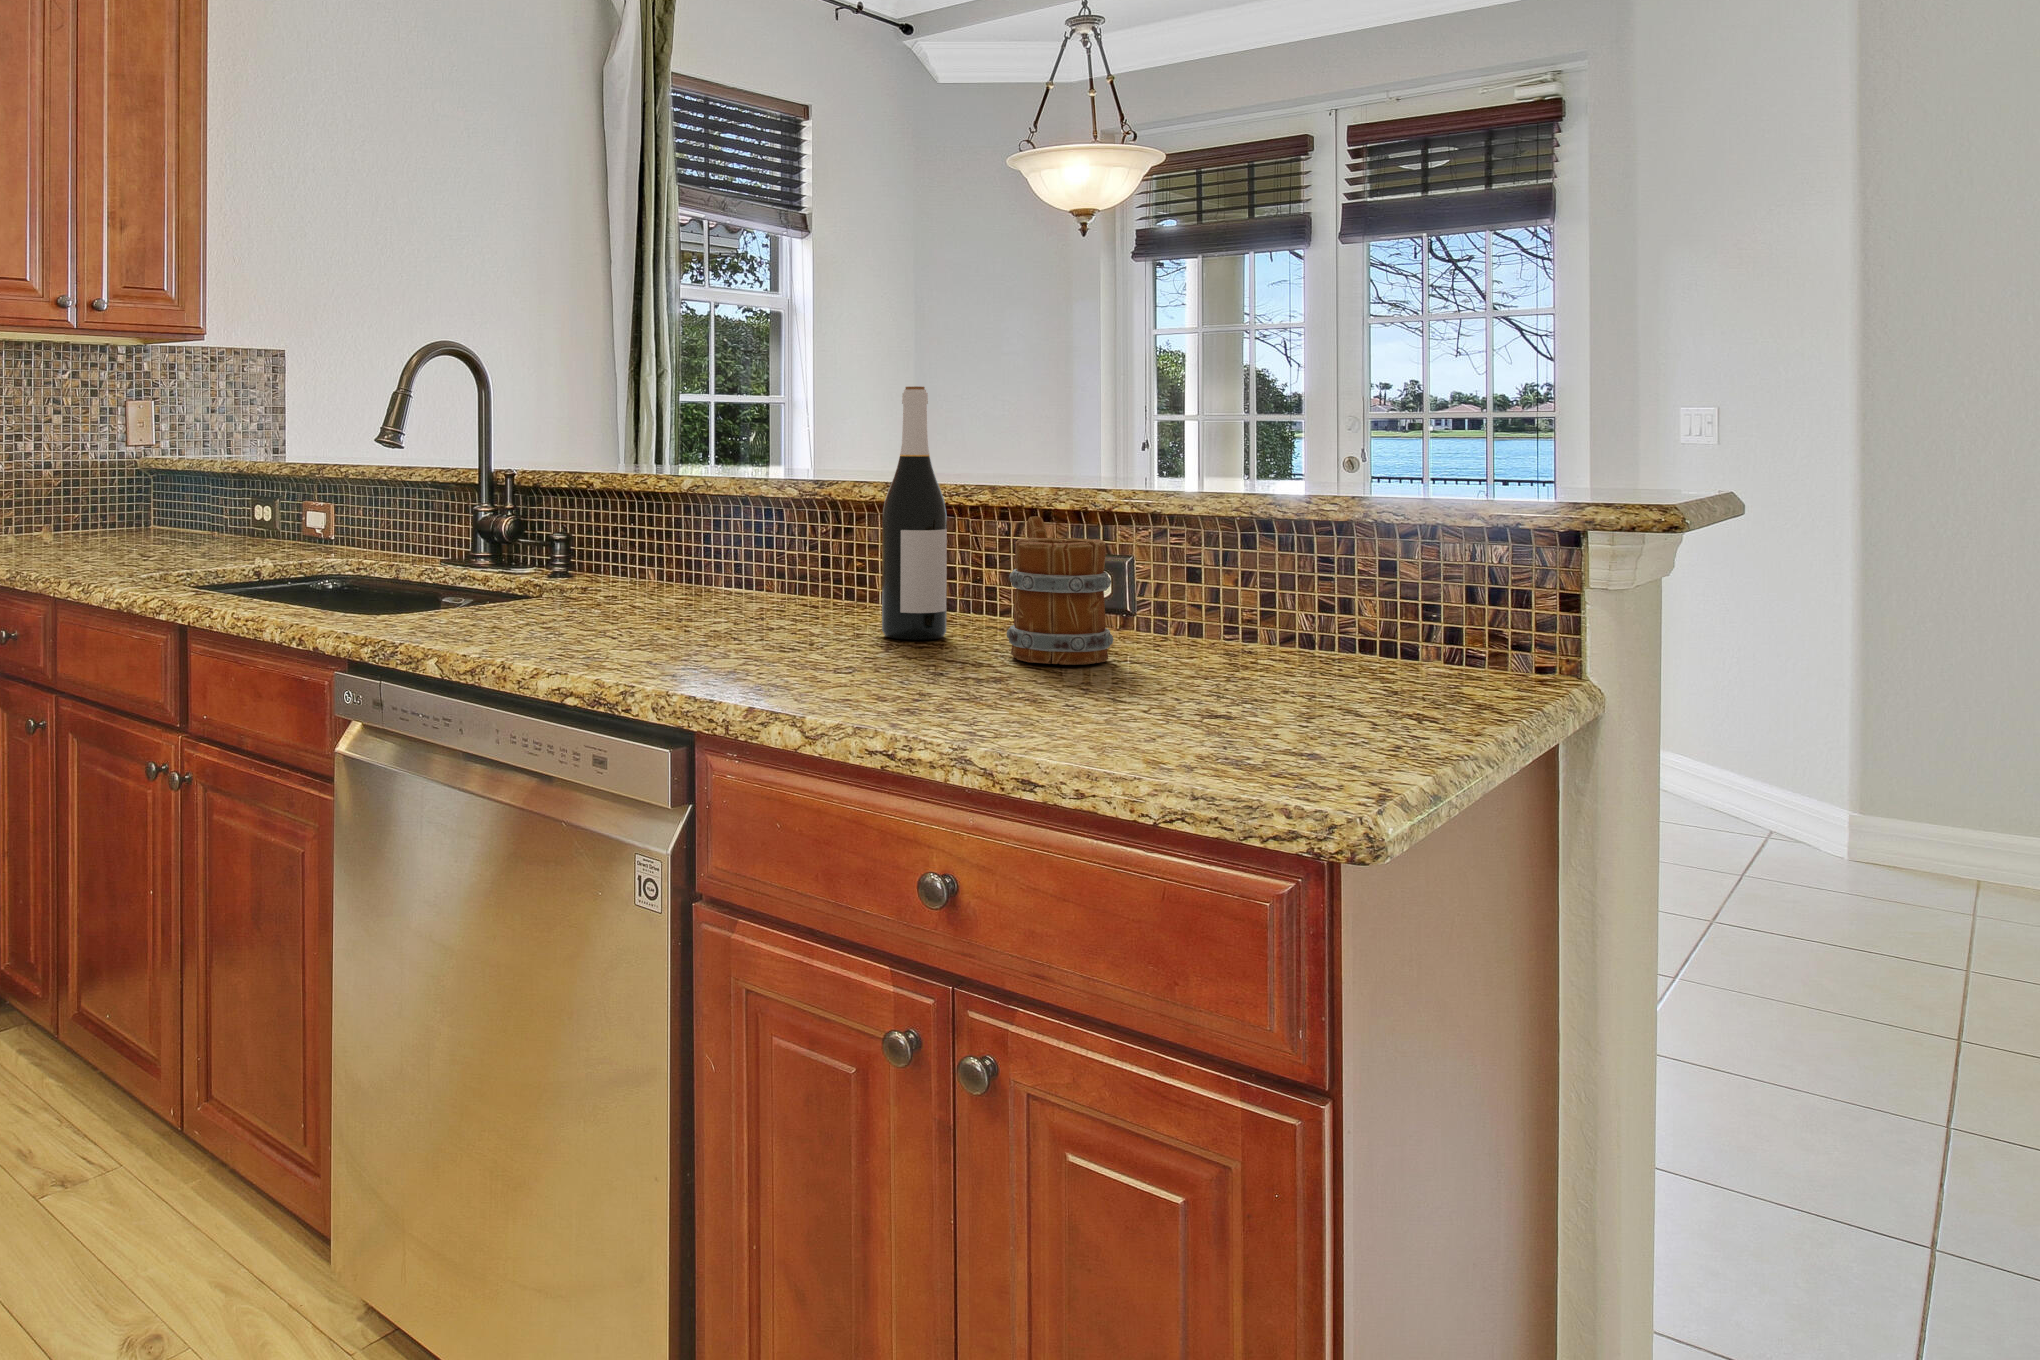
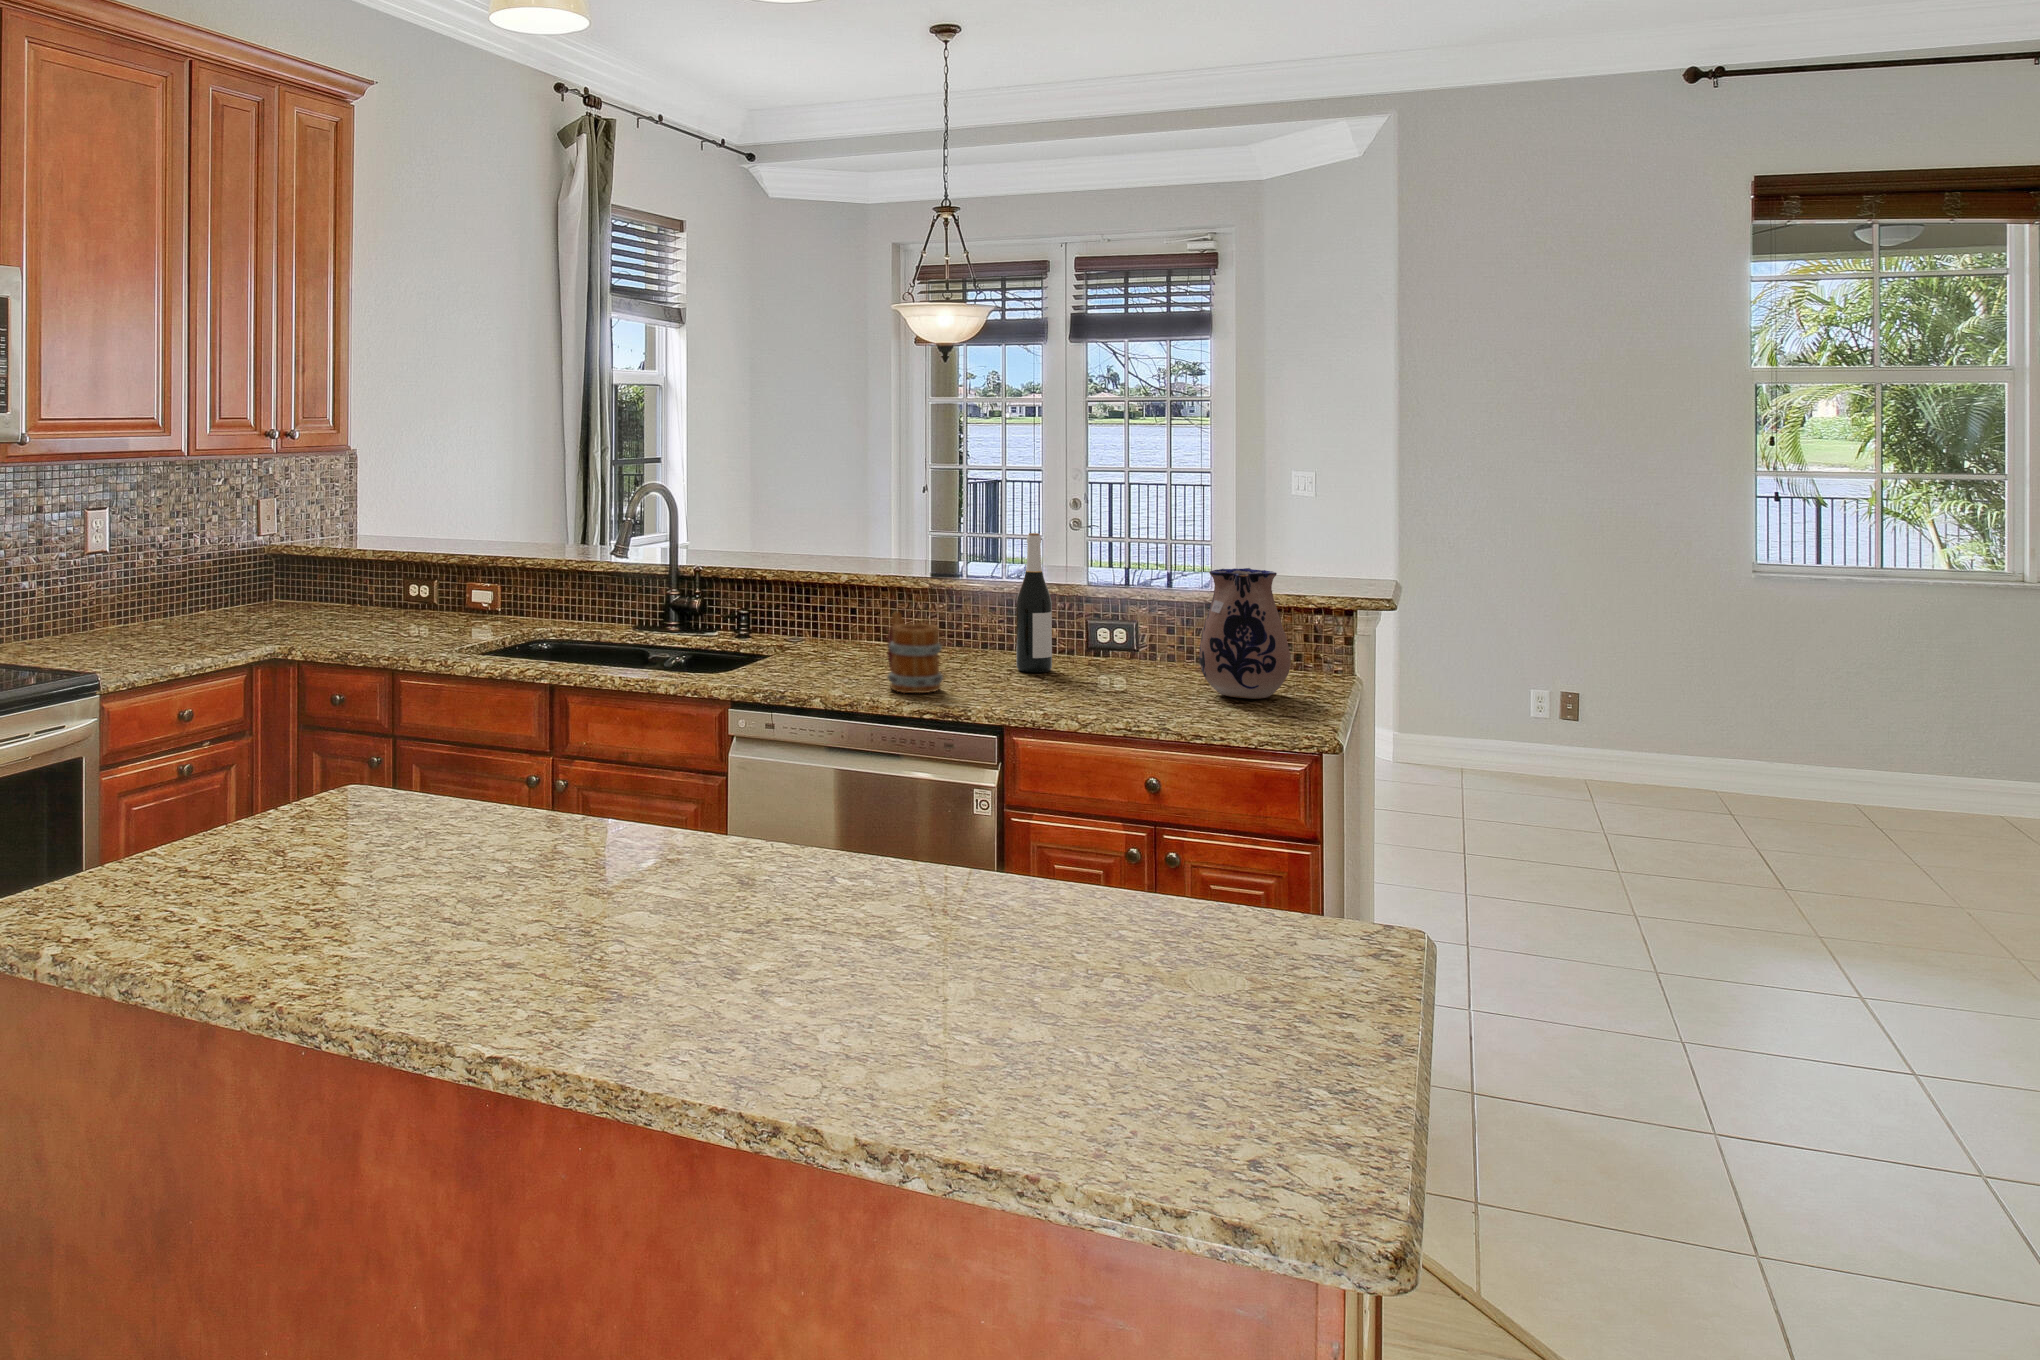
ceramic pitcher: none [1162,432,1362,707] -> present [1199,568,1291,699]
mug: present [1007,516,1114,665] -> present [887,611,943,693]

